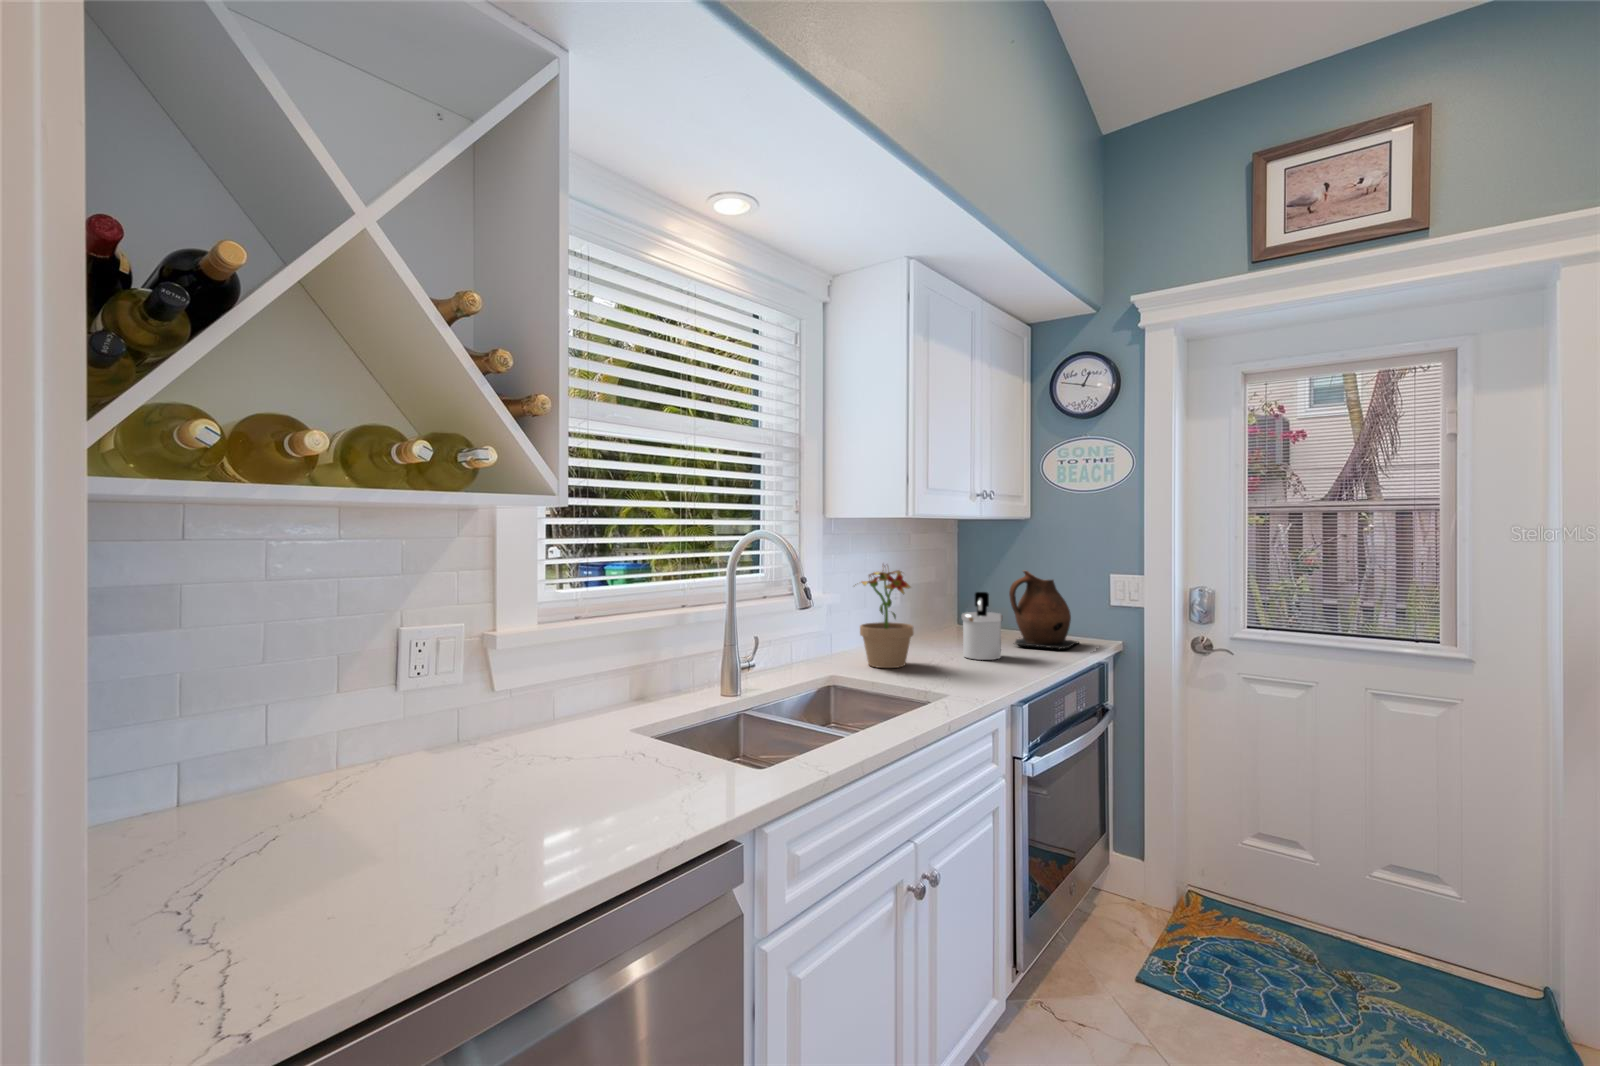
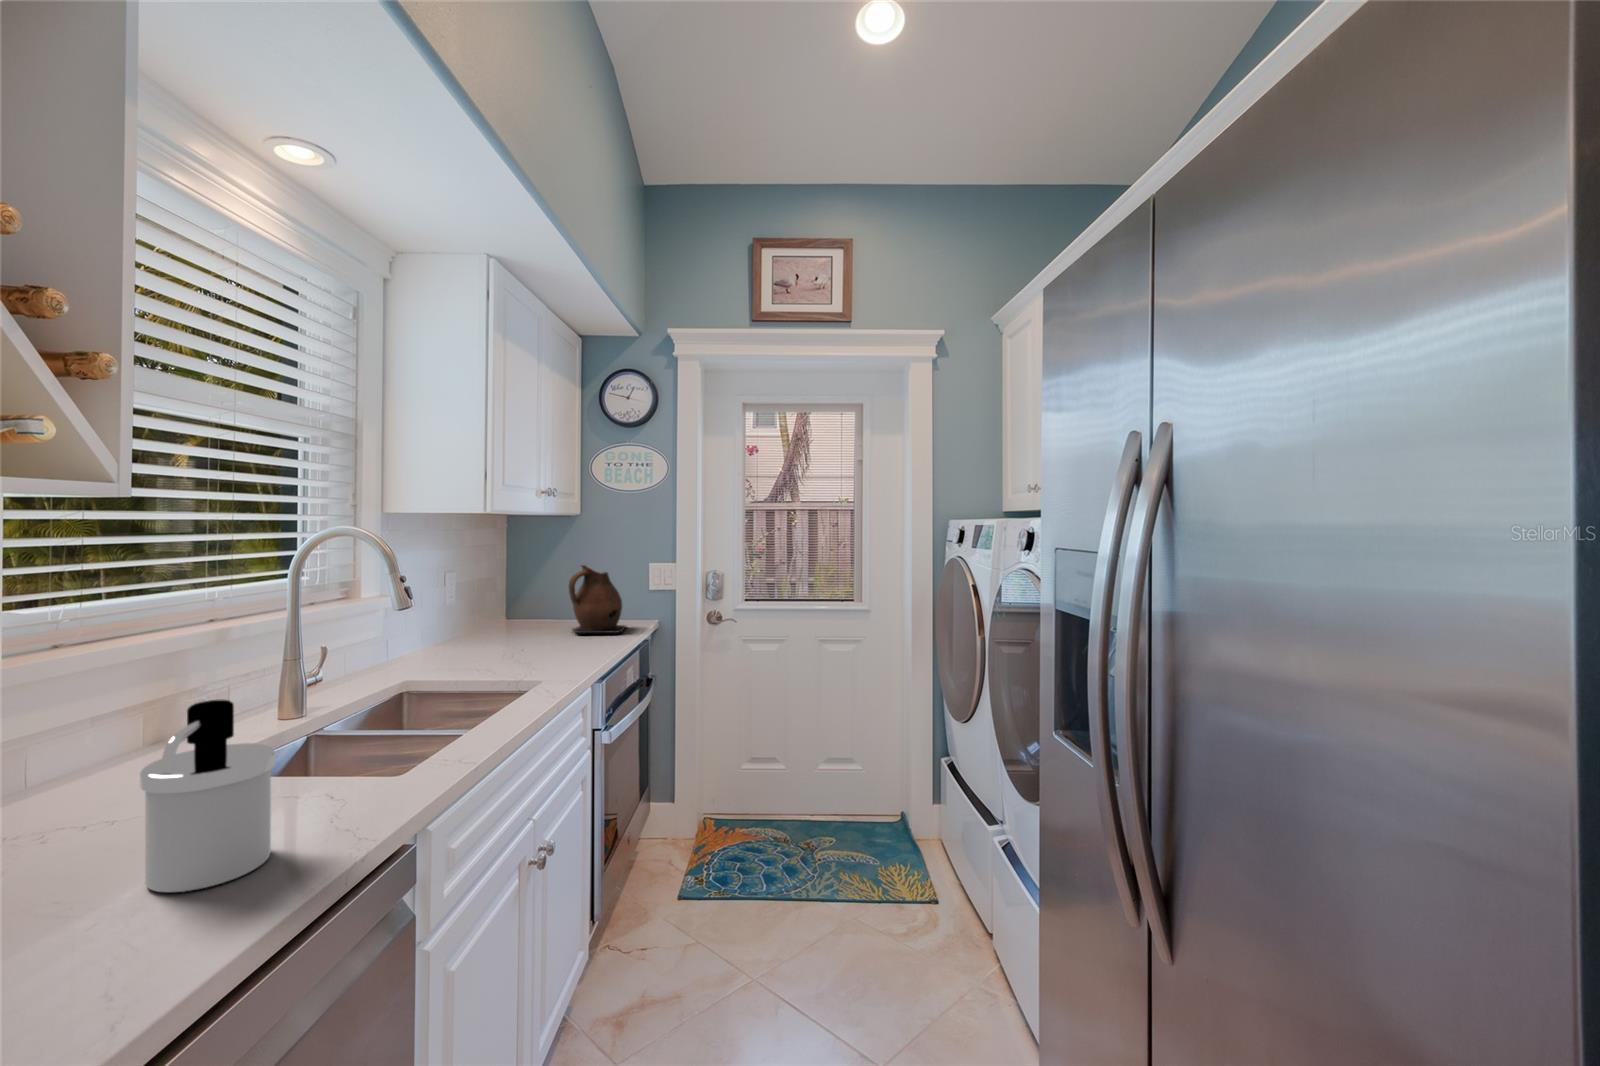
potted plant: present [855,570,914,668] -> none [419,560,487,668]
soap dispenser: present [962,592,1002,660] -> present [140,700,275,893]

